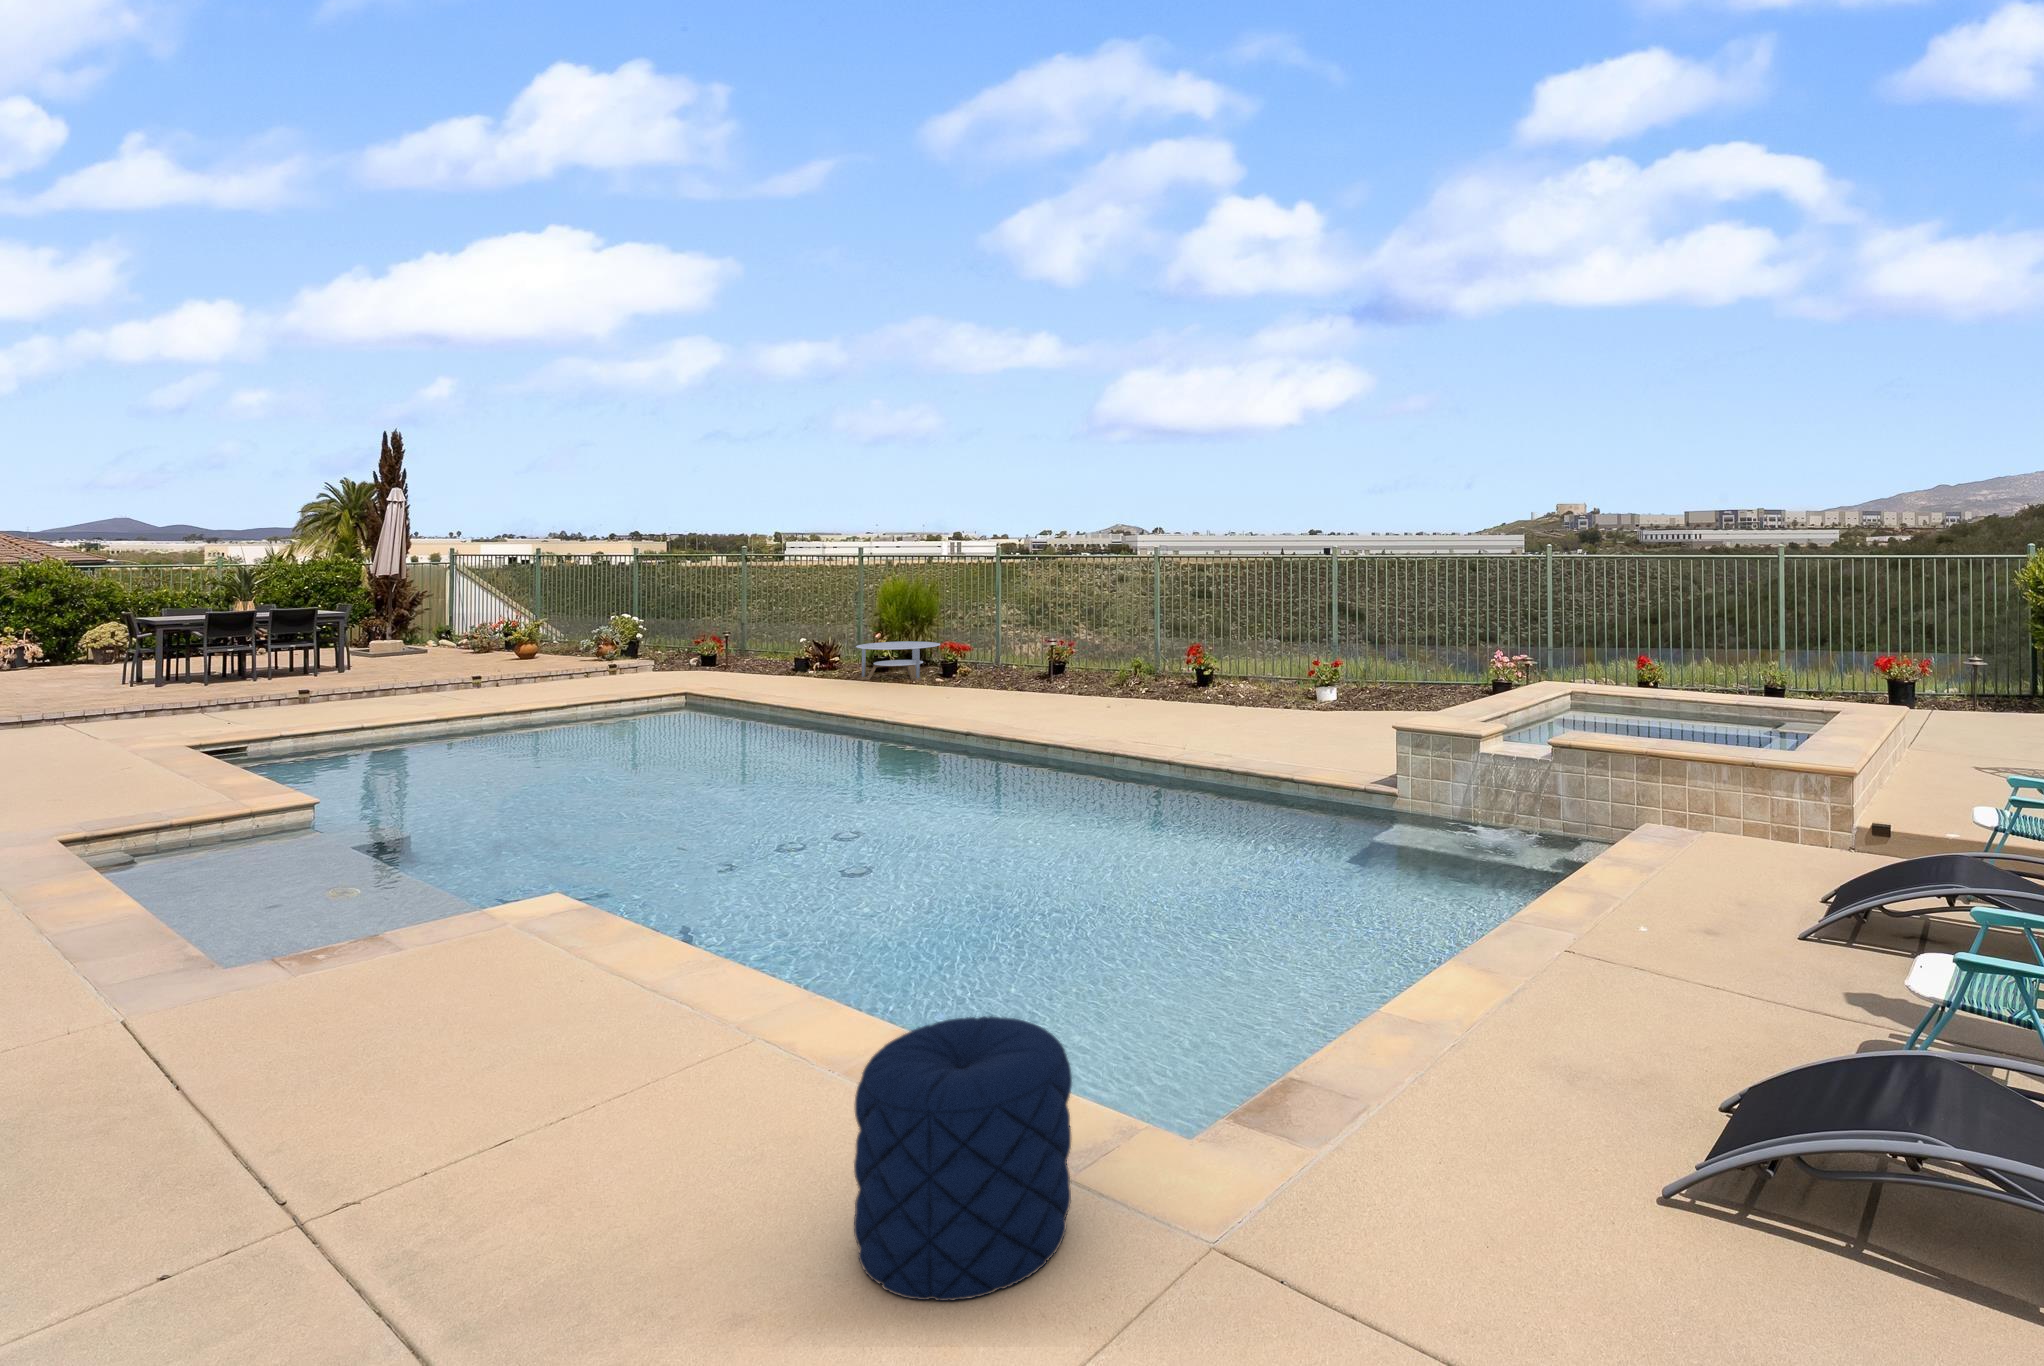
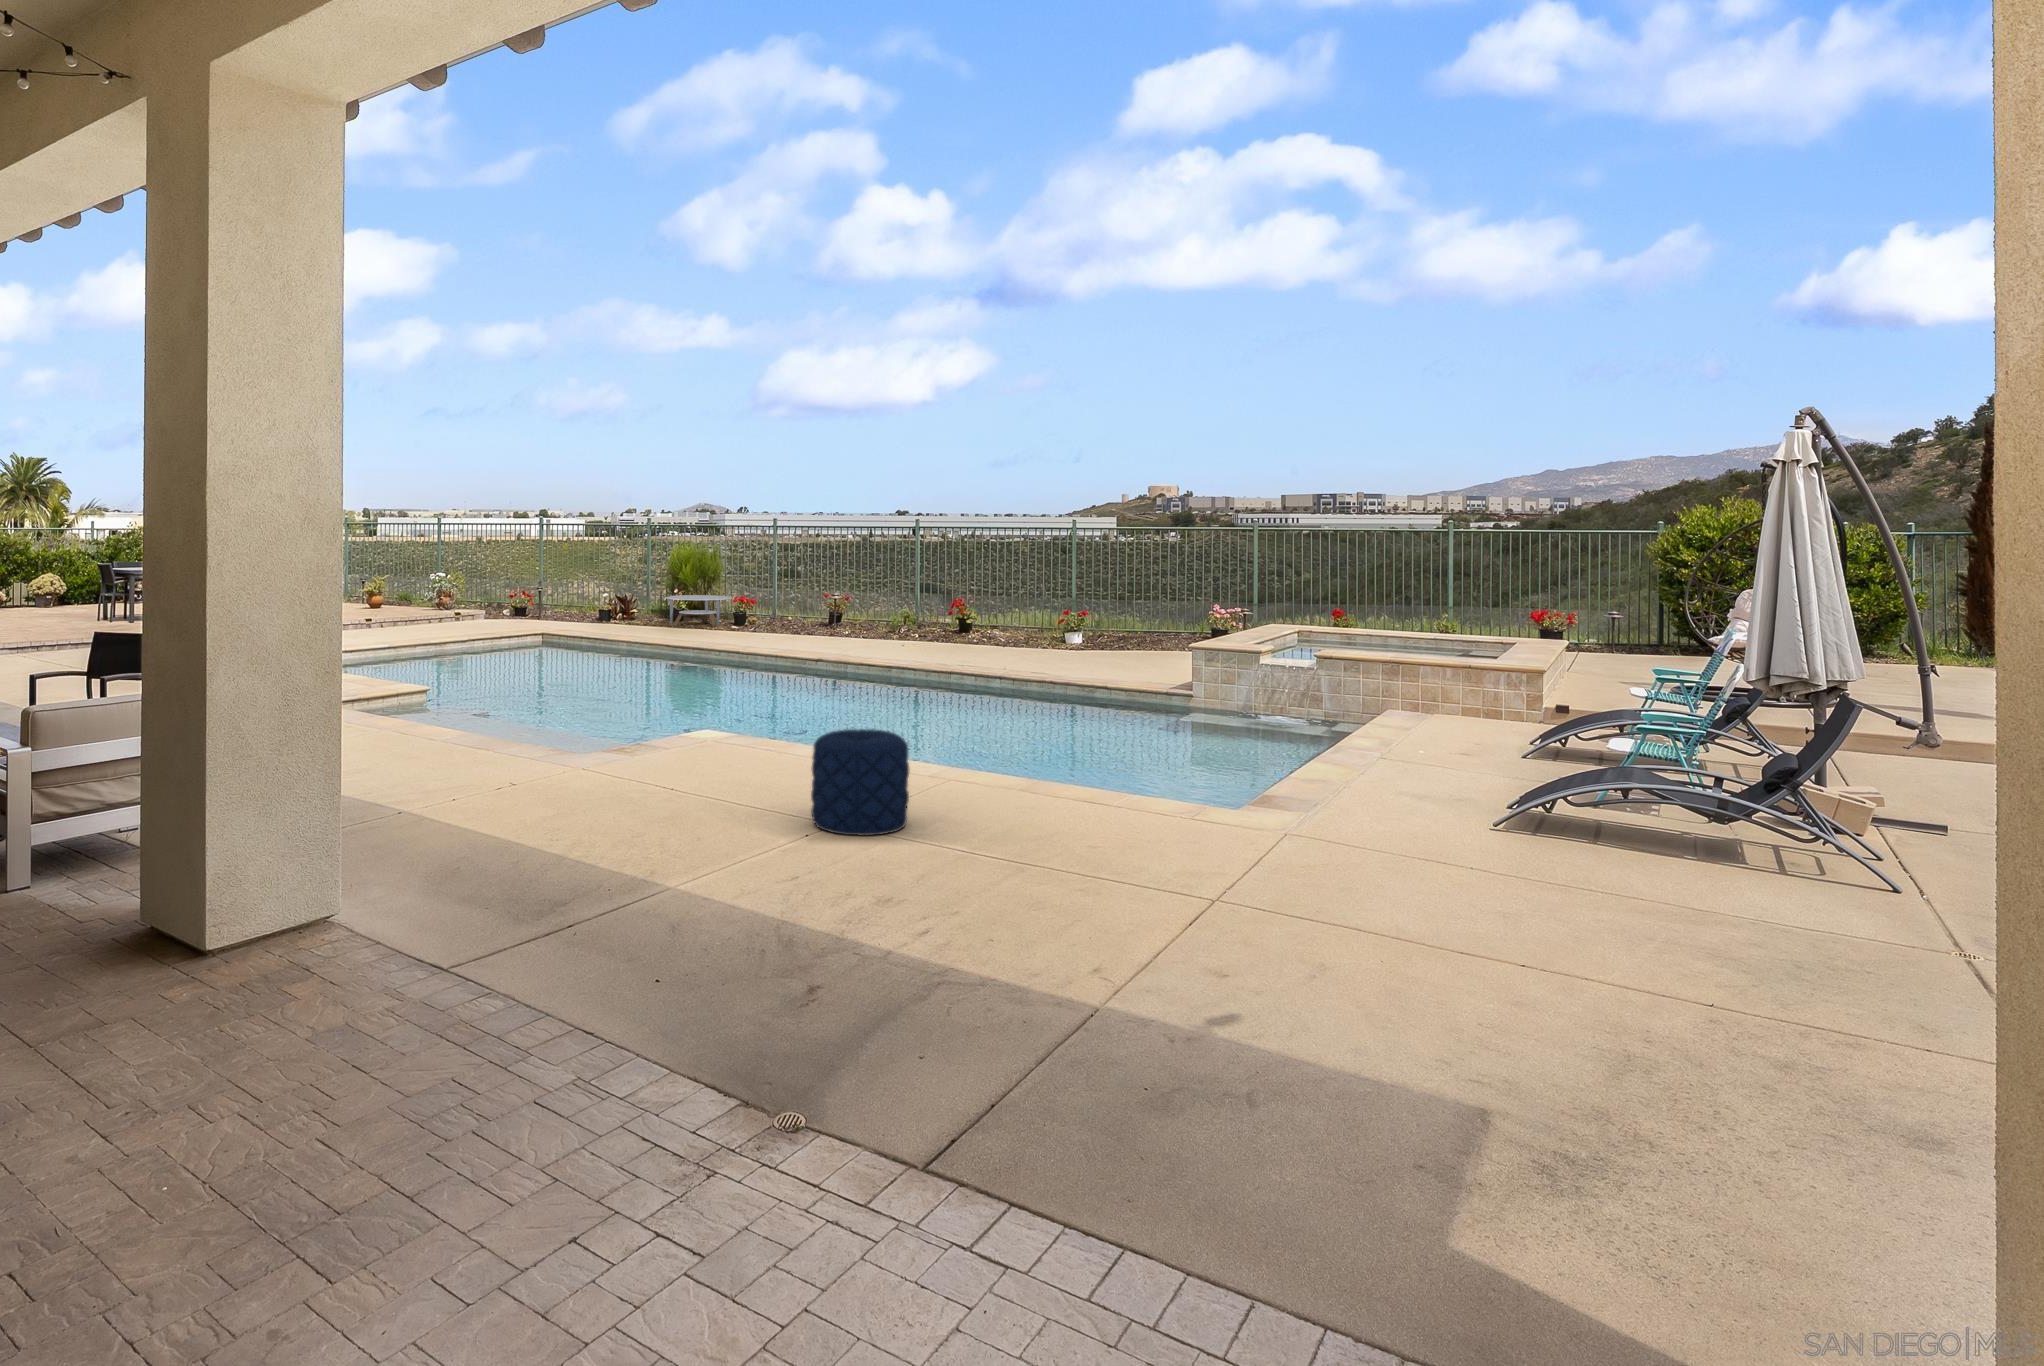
pouf: present [854,1016,1072,1301] -> present [811,729,910,836]

